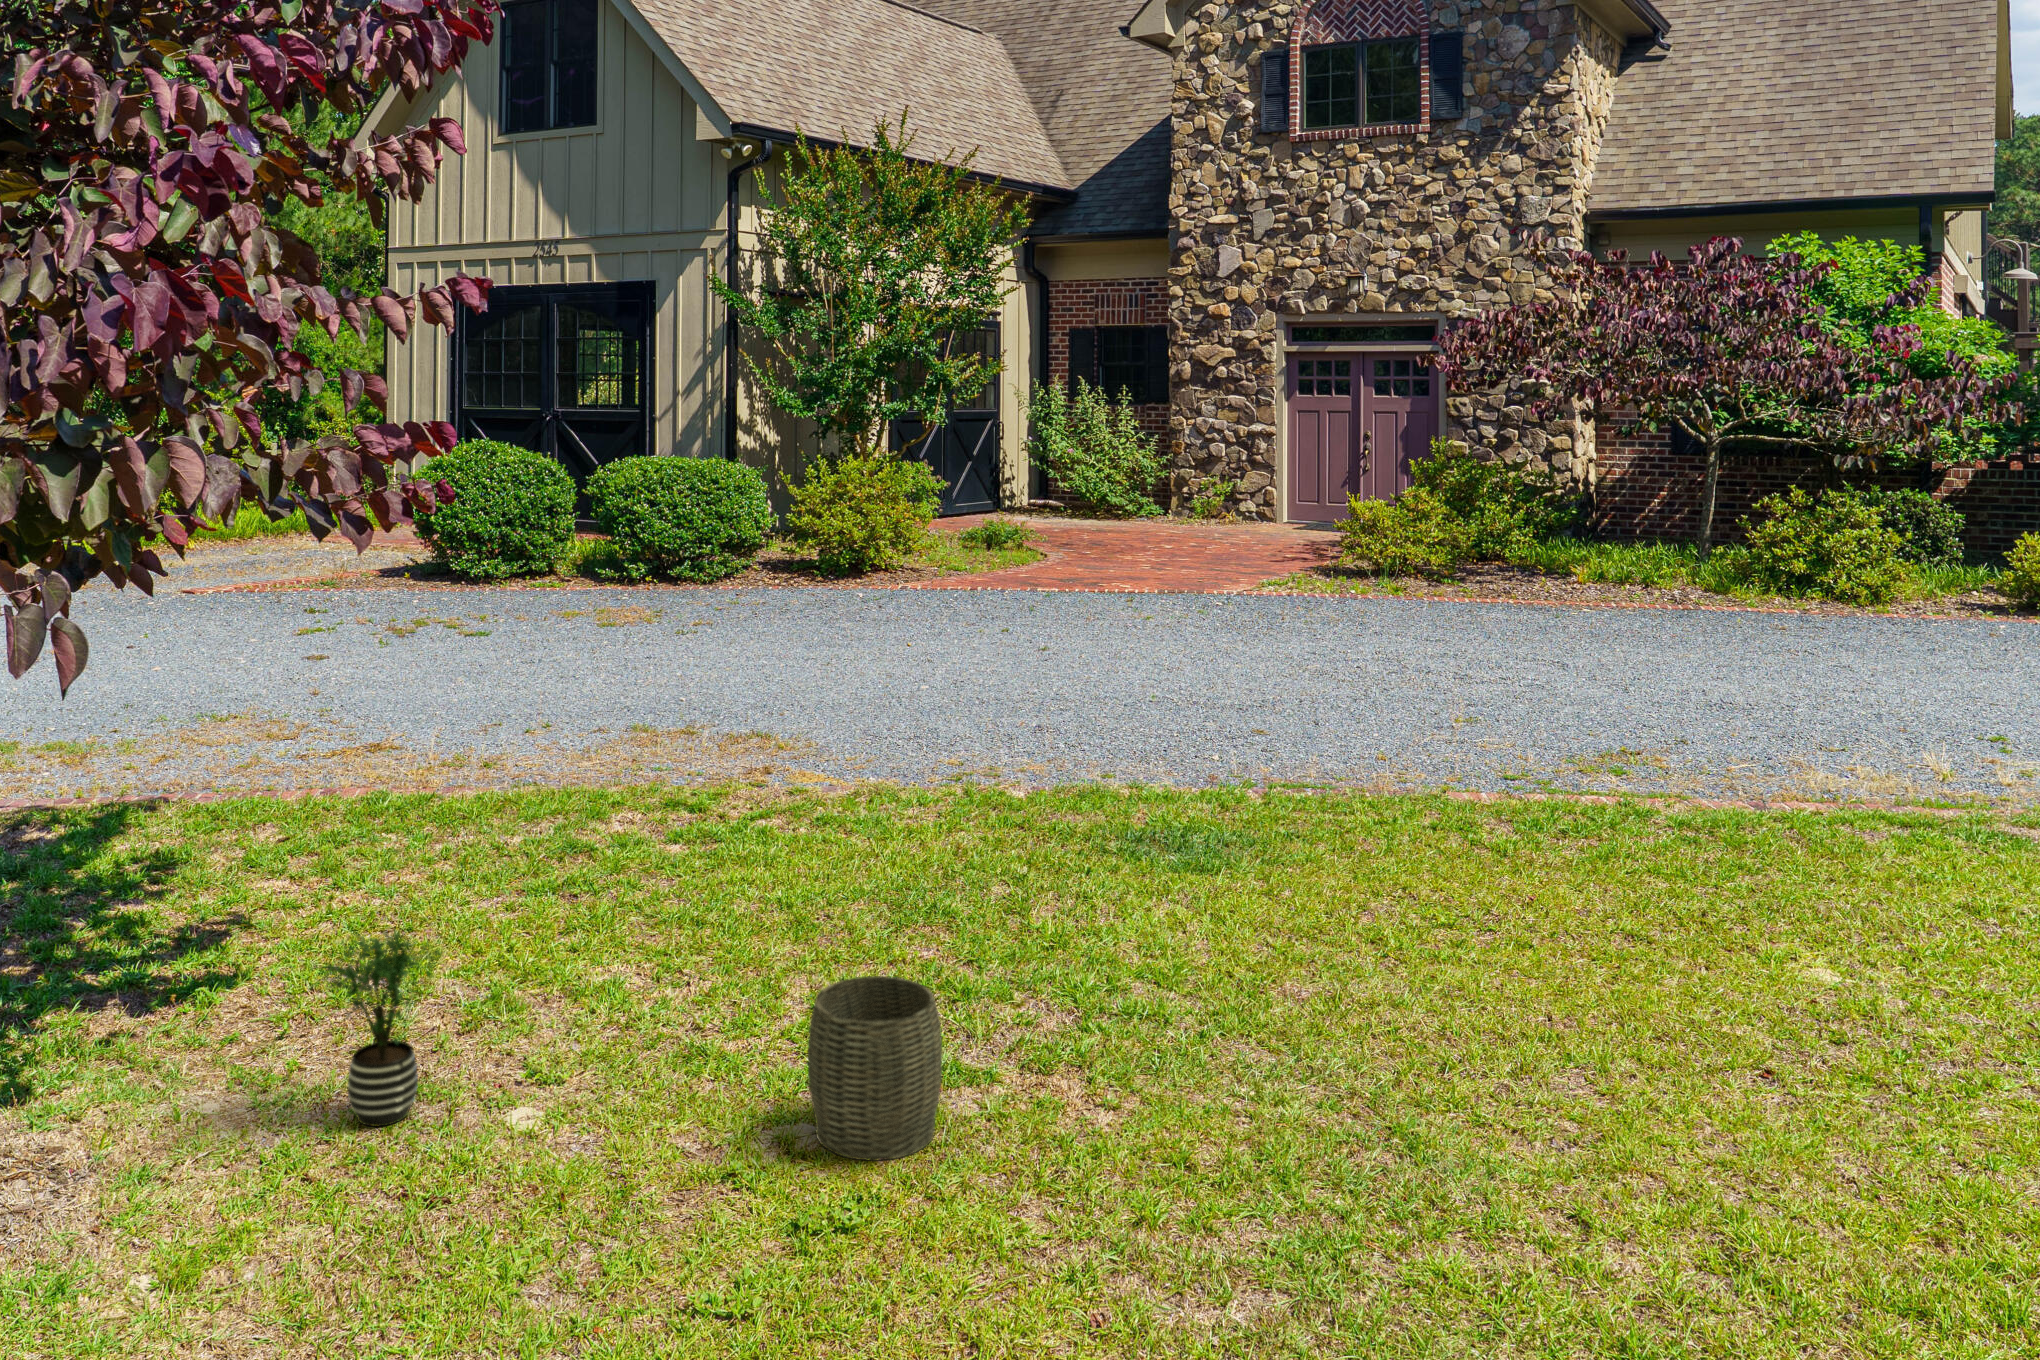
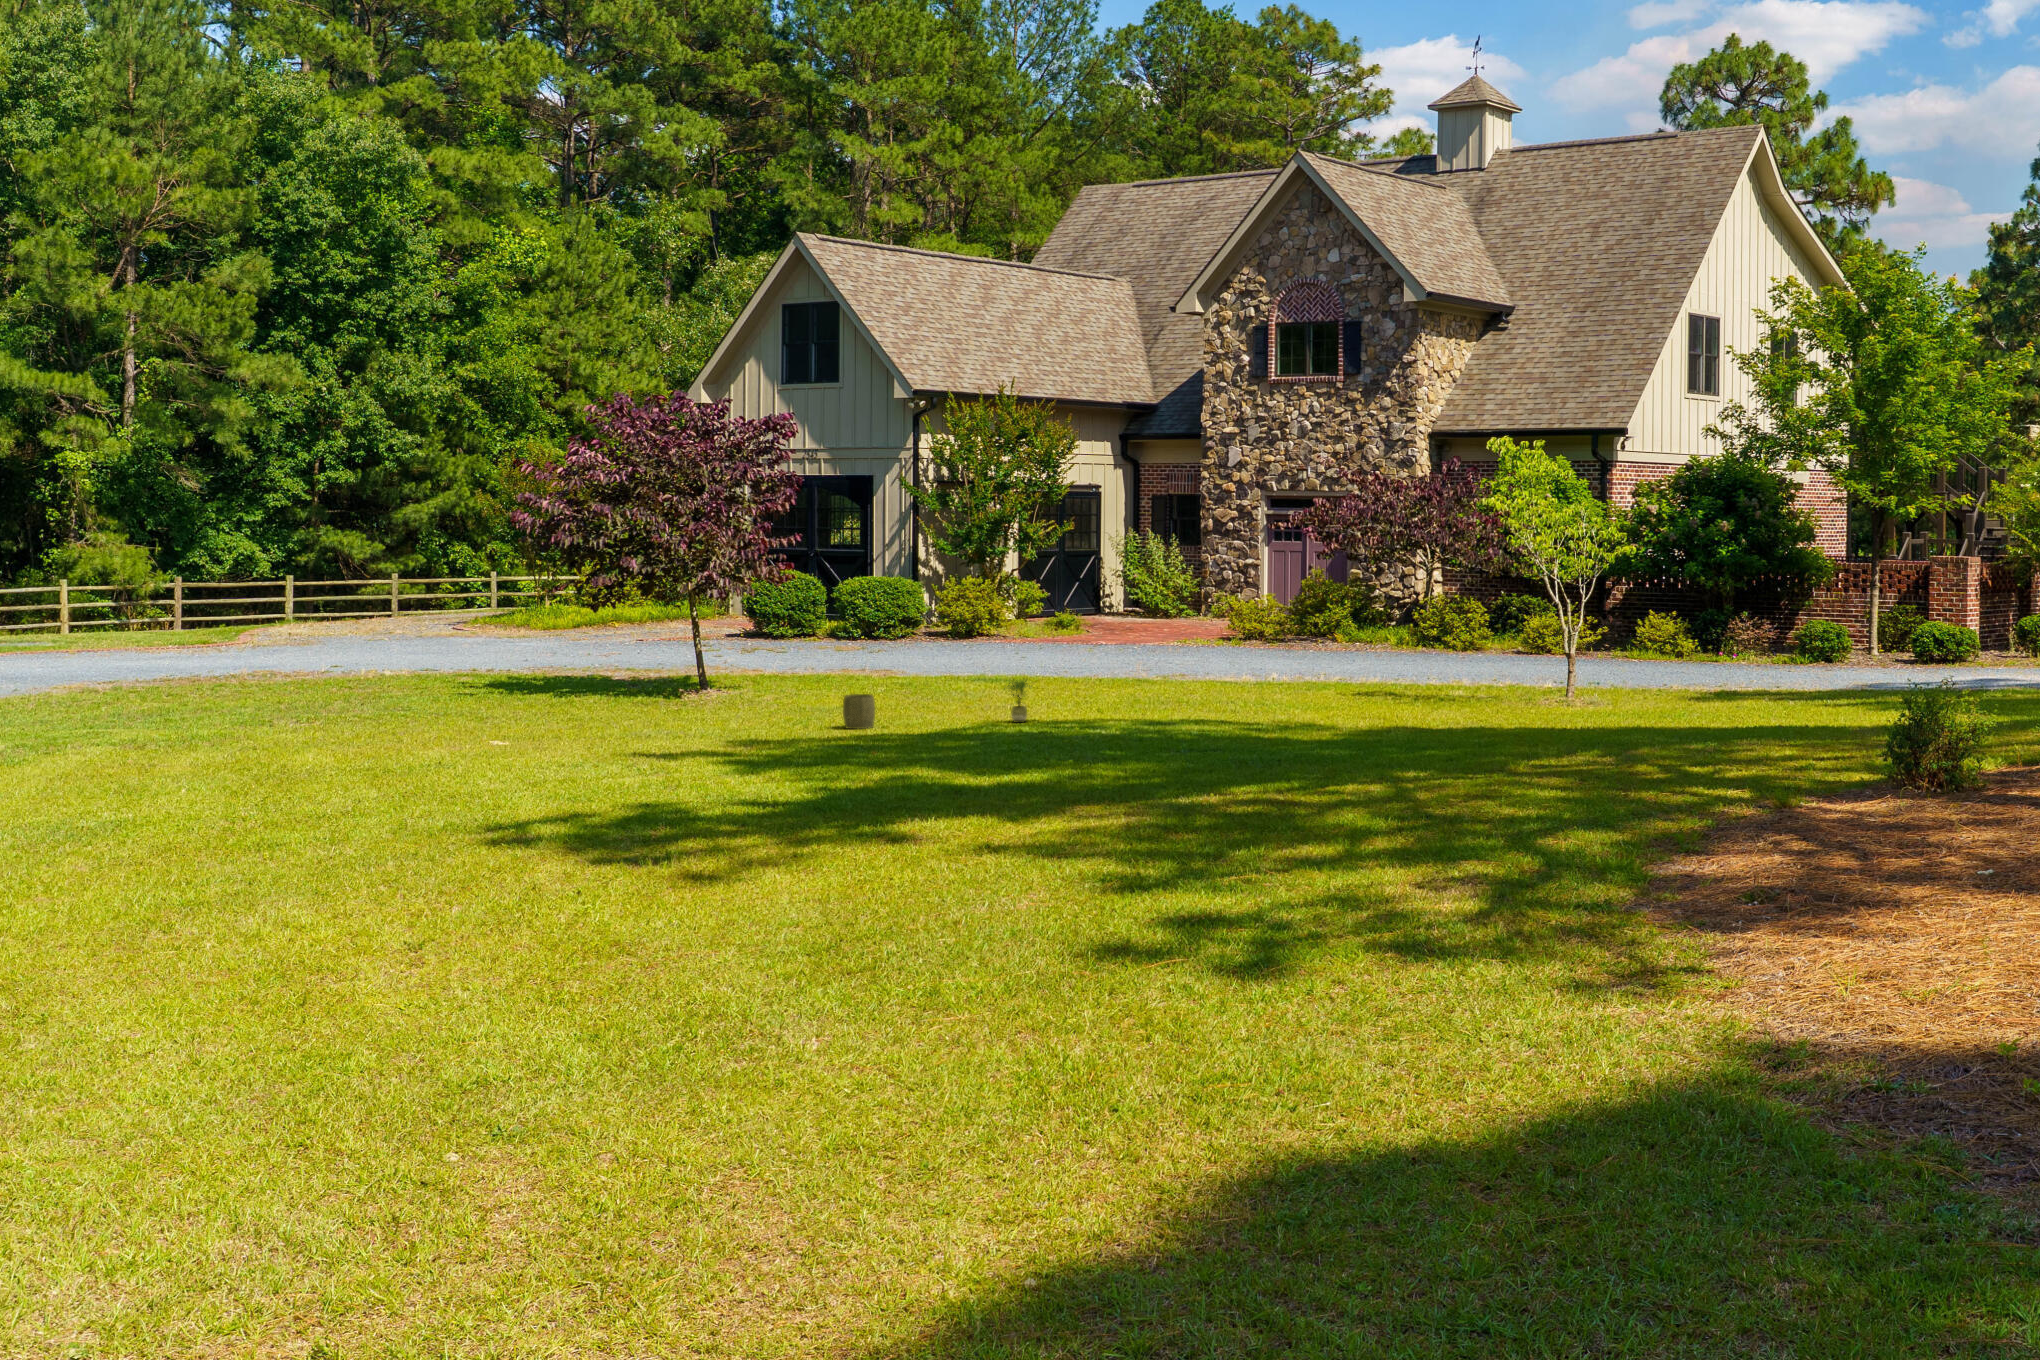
potted plant: present [309,930,442,1126] -> present [1004,680,1030,723]

